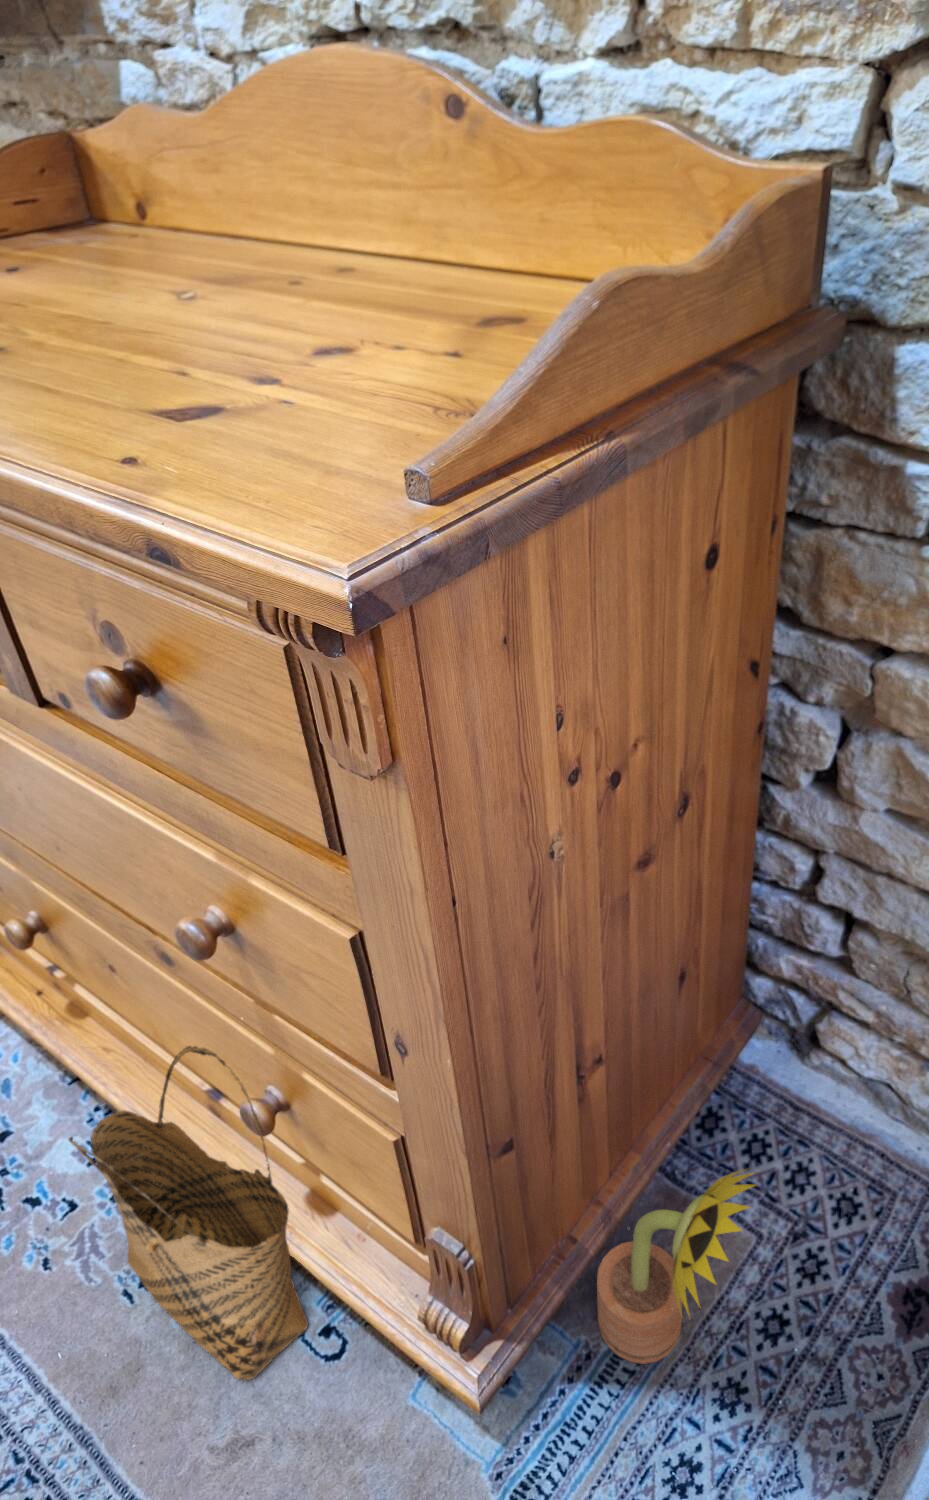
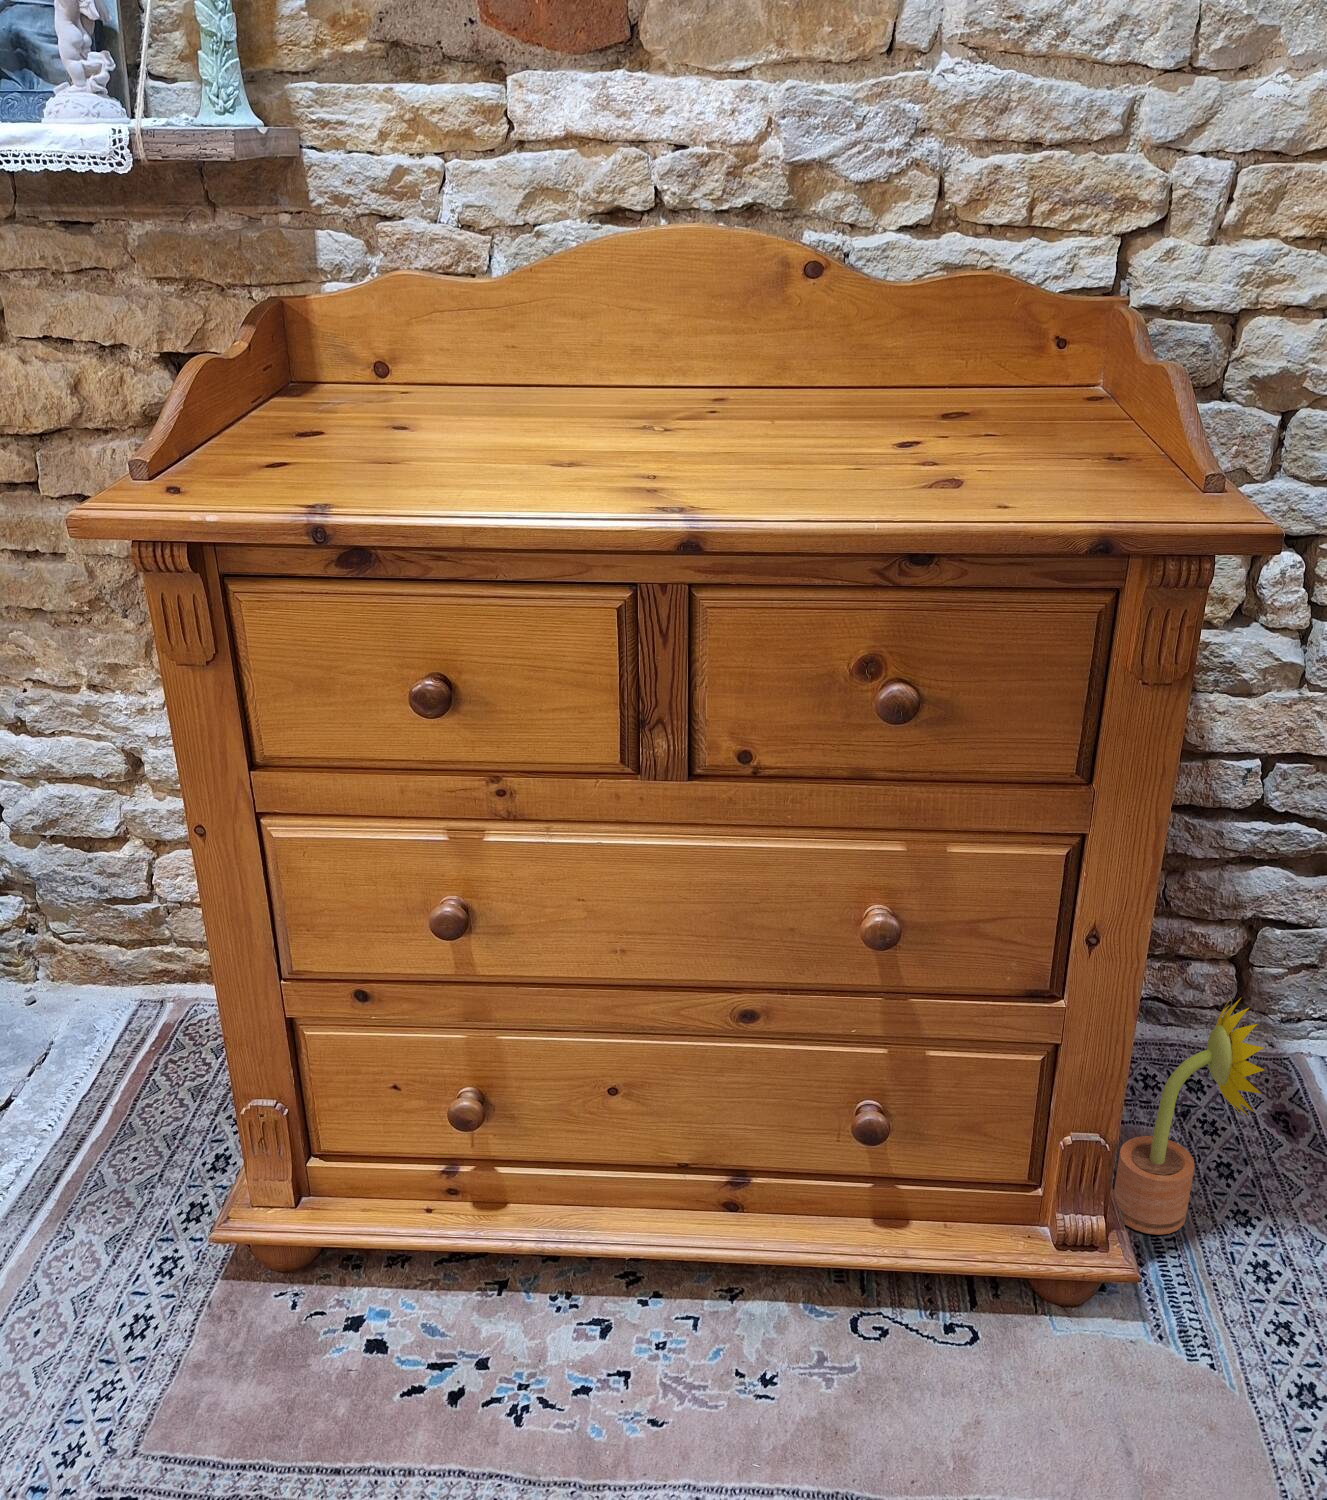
woven basket: present [69,1046,308,1380] -> none [730,1055,970,1382]

